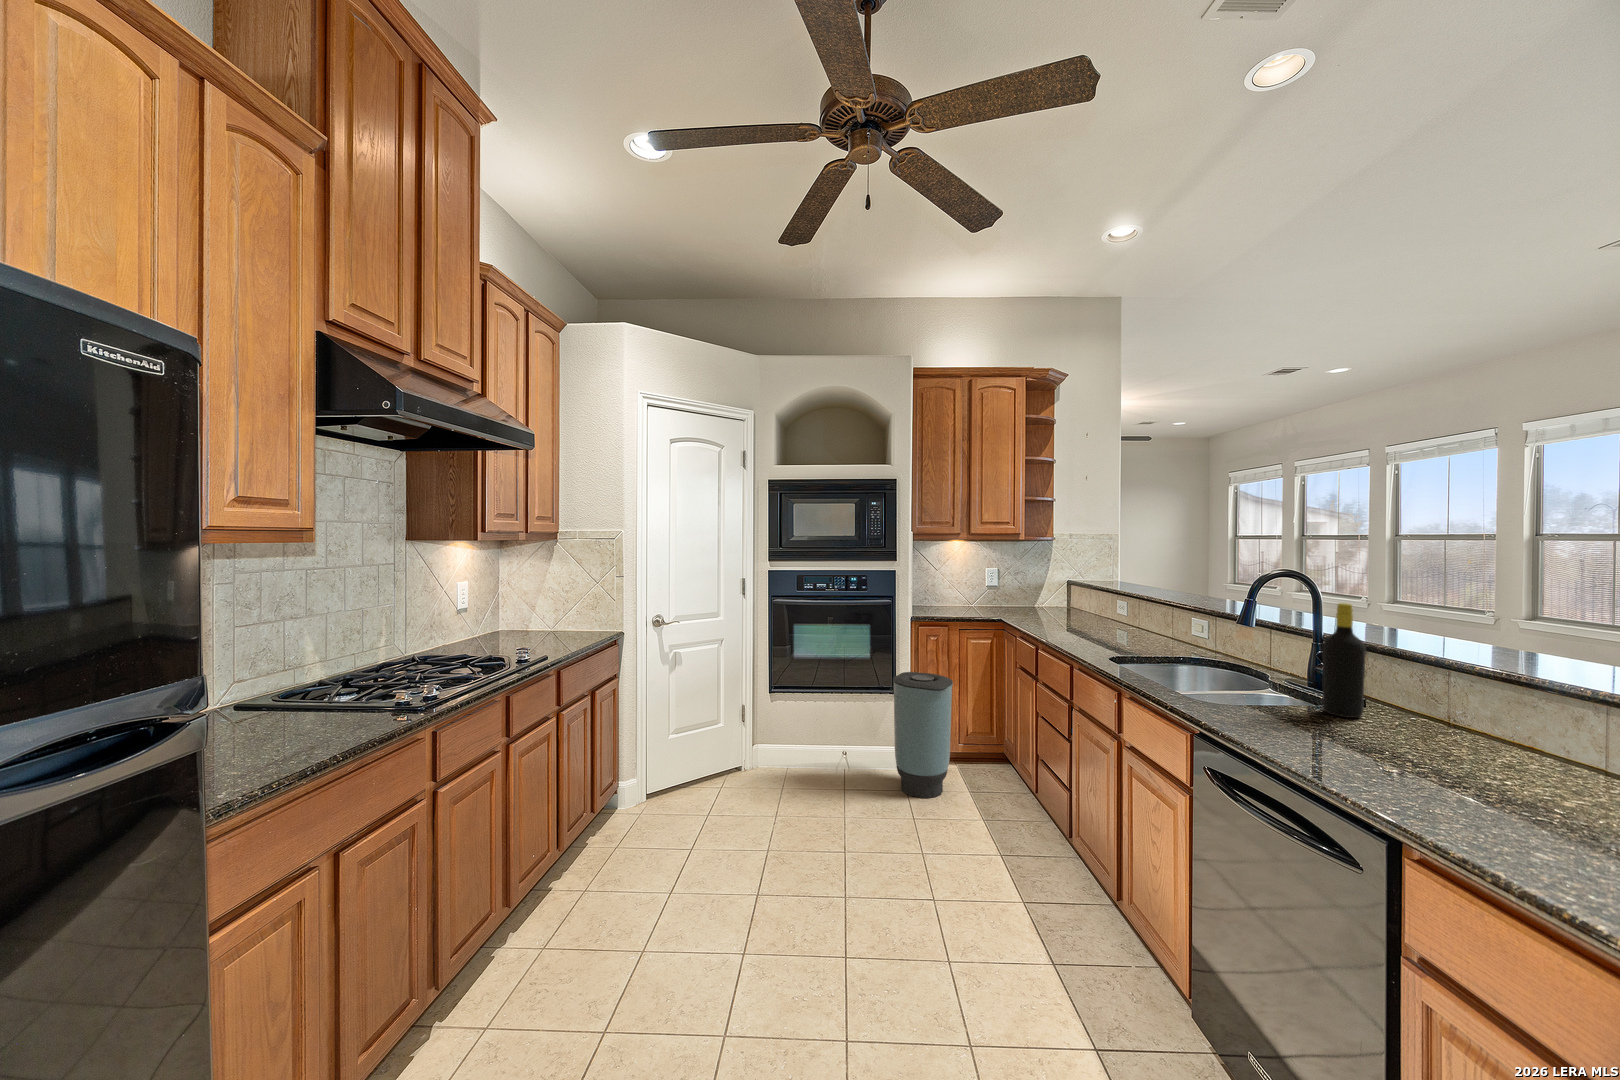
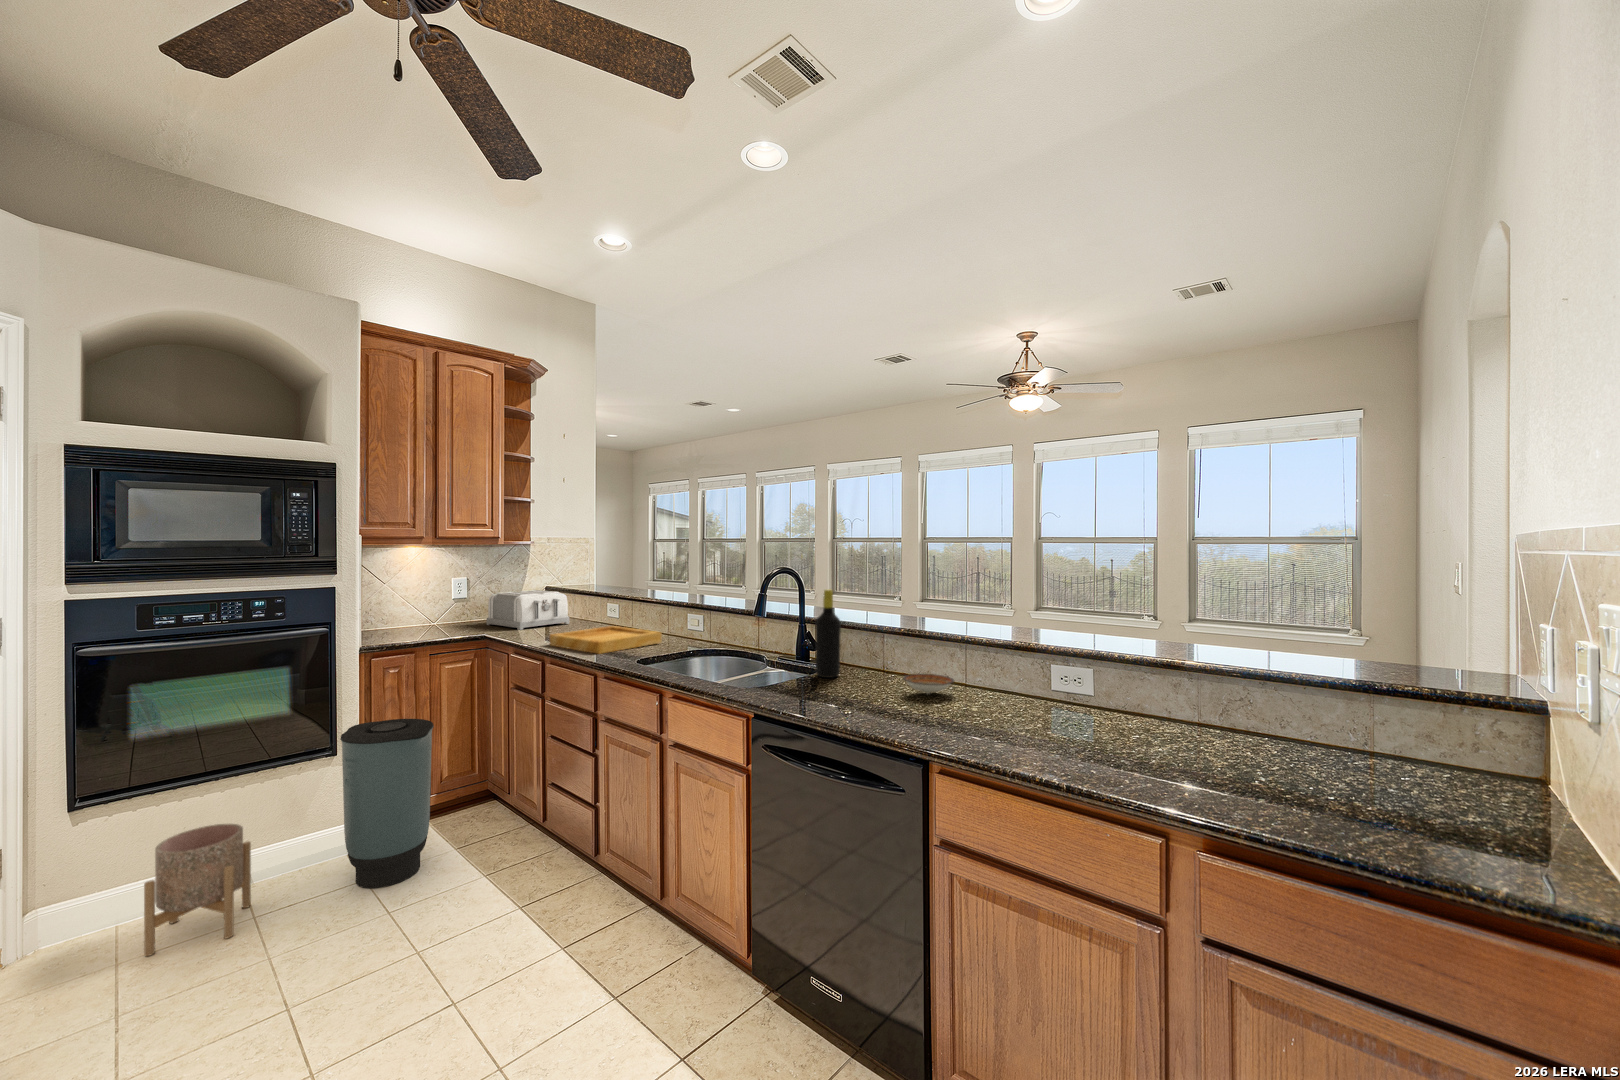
toaster: none [1011,582,1082,617] -> present [487,590,569,630]
tray: none [1047,622,1160,646] -> present [550,626,662,654]
planter: none [793,718,845,793] -> present [144,824,251,956]
ceramic bowl: none [1452,736,1569,772] -> present [903,674,954,694]

